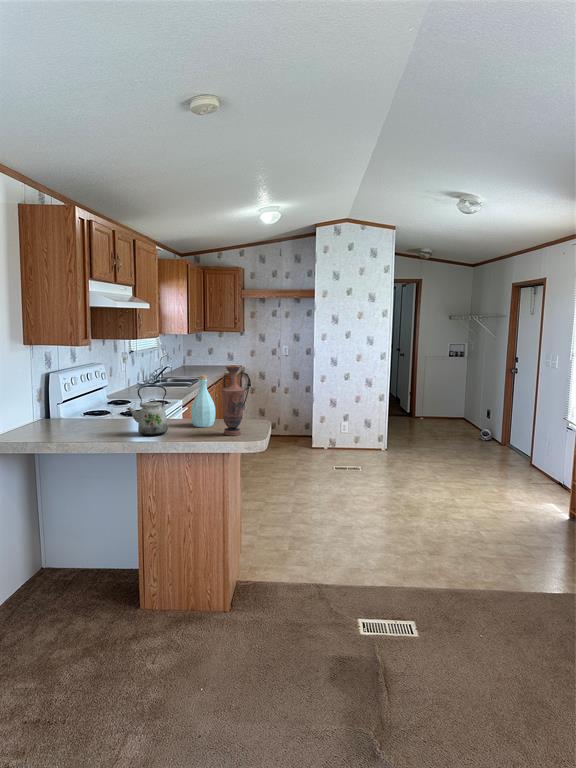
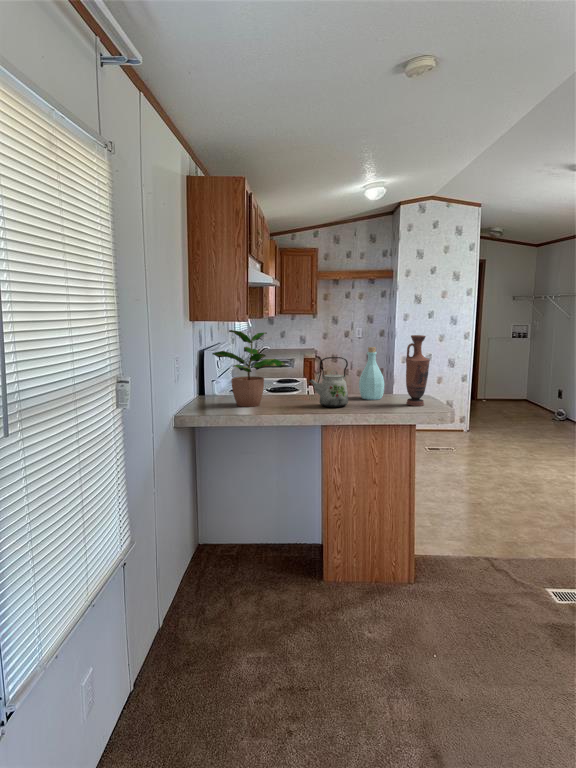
potted plant: none [39,357,110,433] -> present [212,330,285,407]

